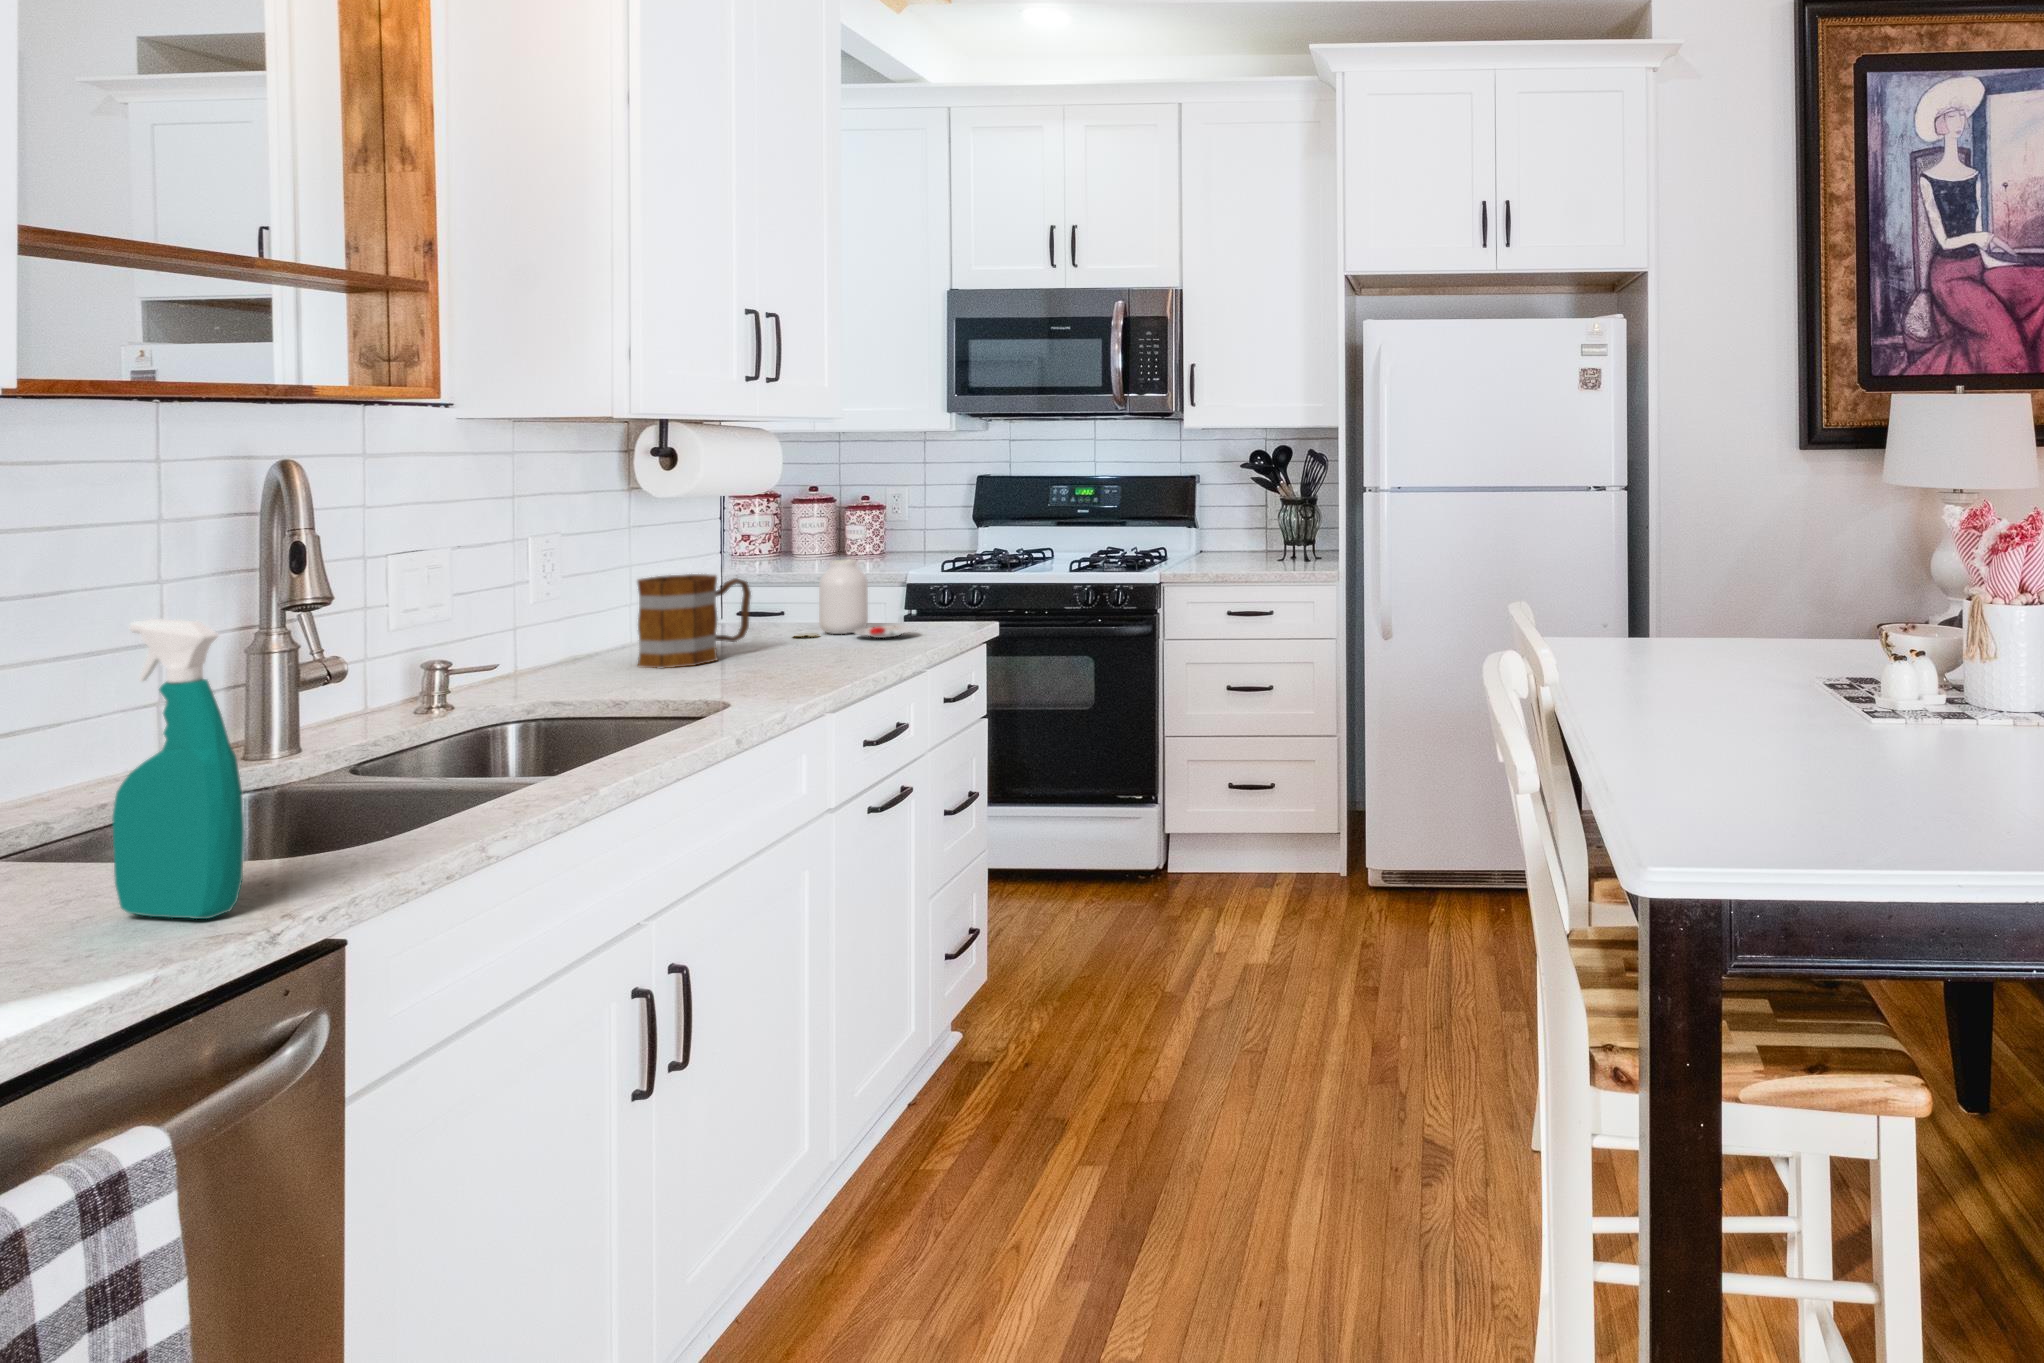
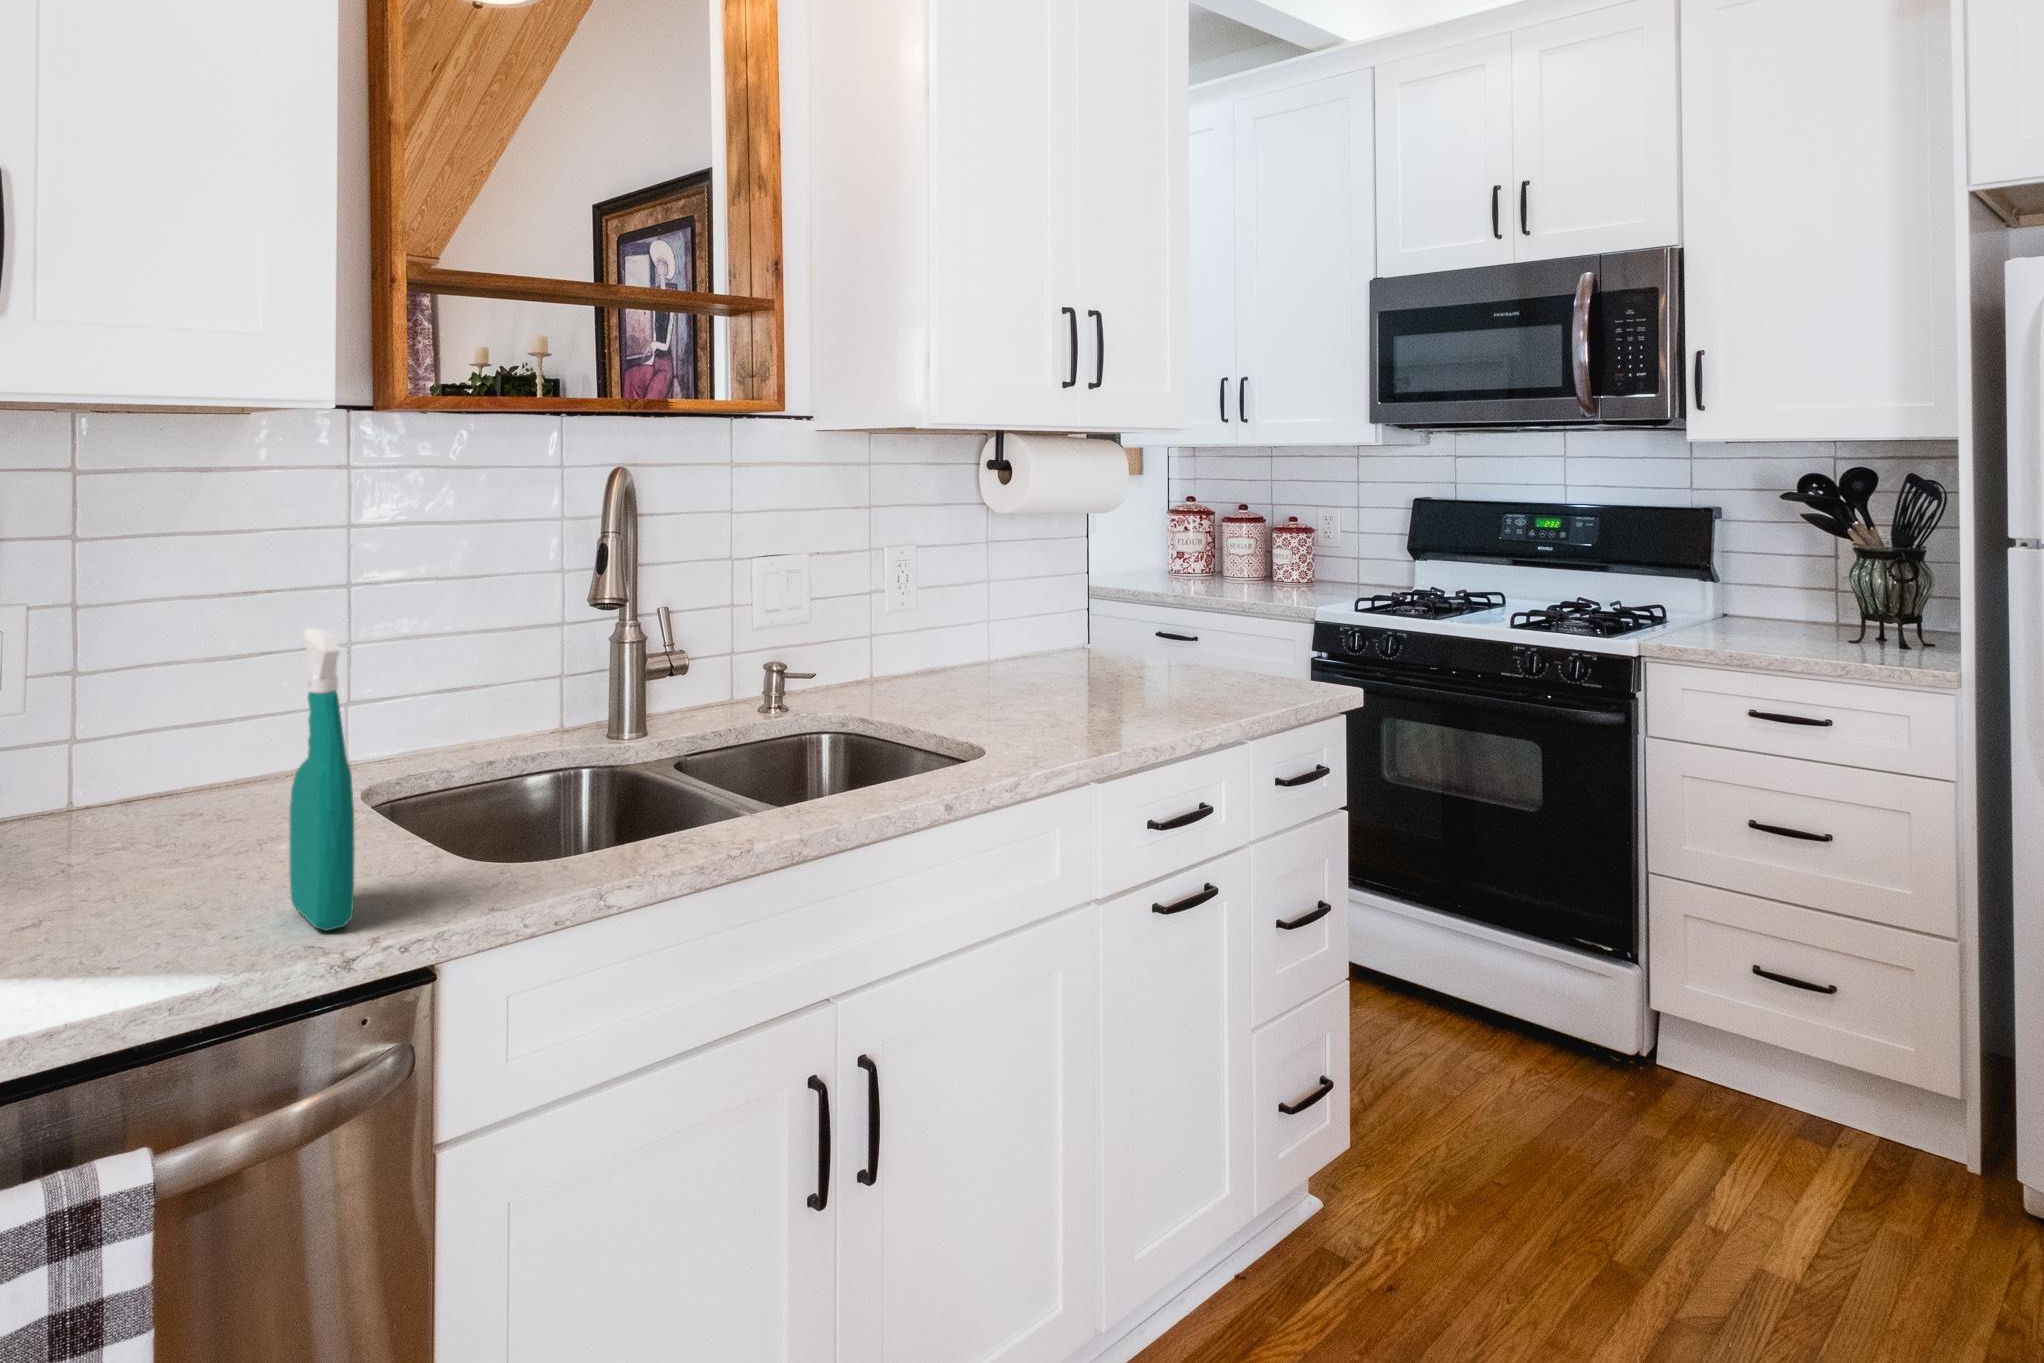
jar: present [798,560,916,638] -> none [1134,595,1266,694]
mug: present [637,574,751,668] -> none [957,600,1072,702]

